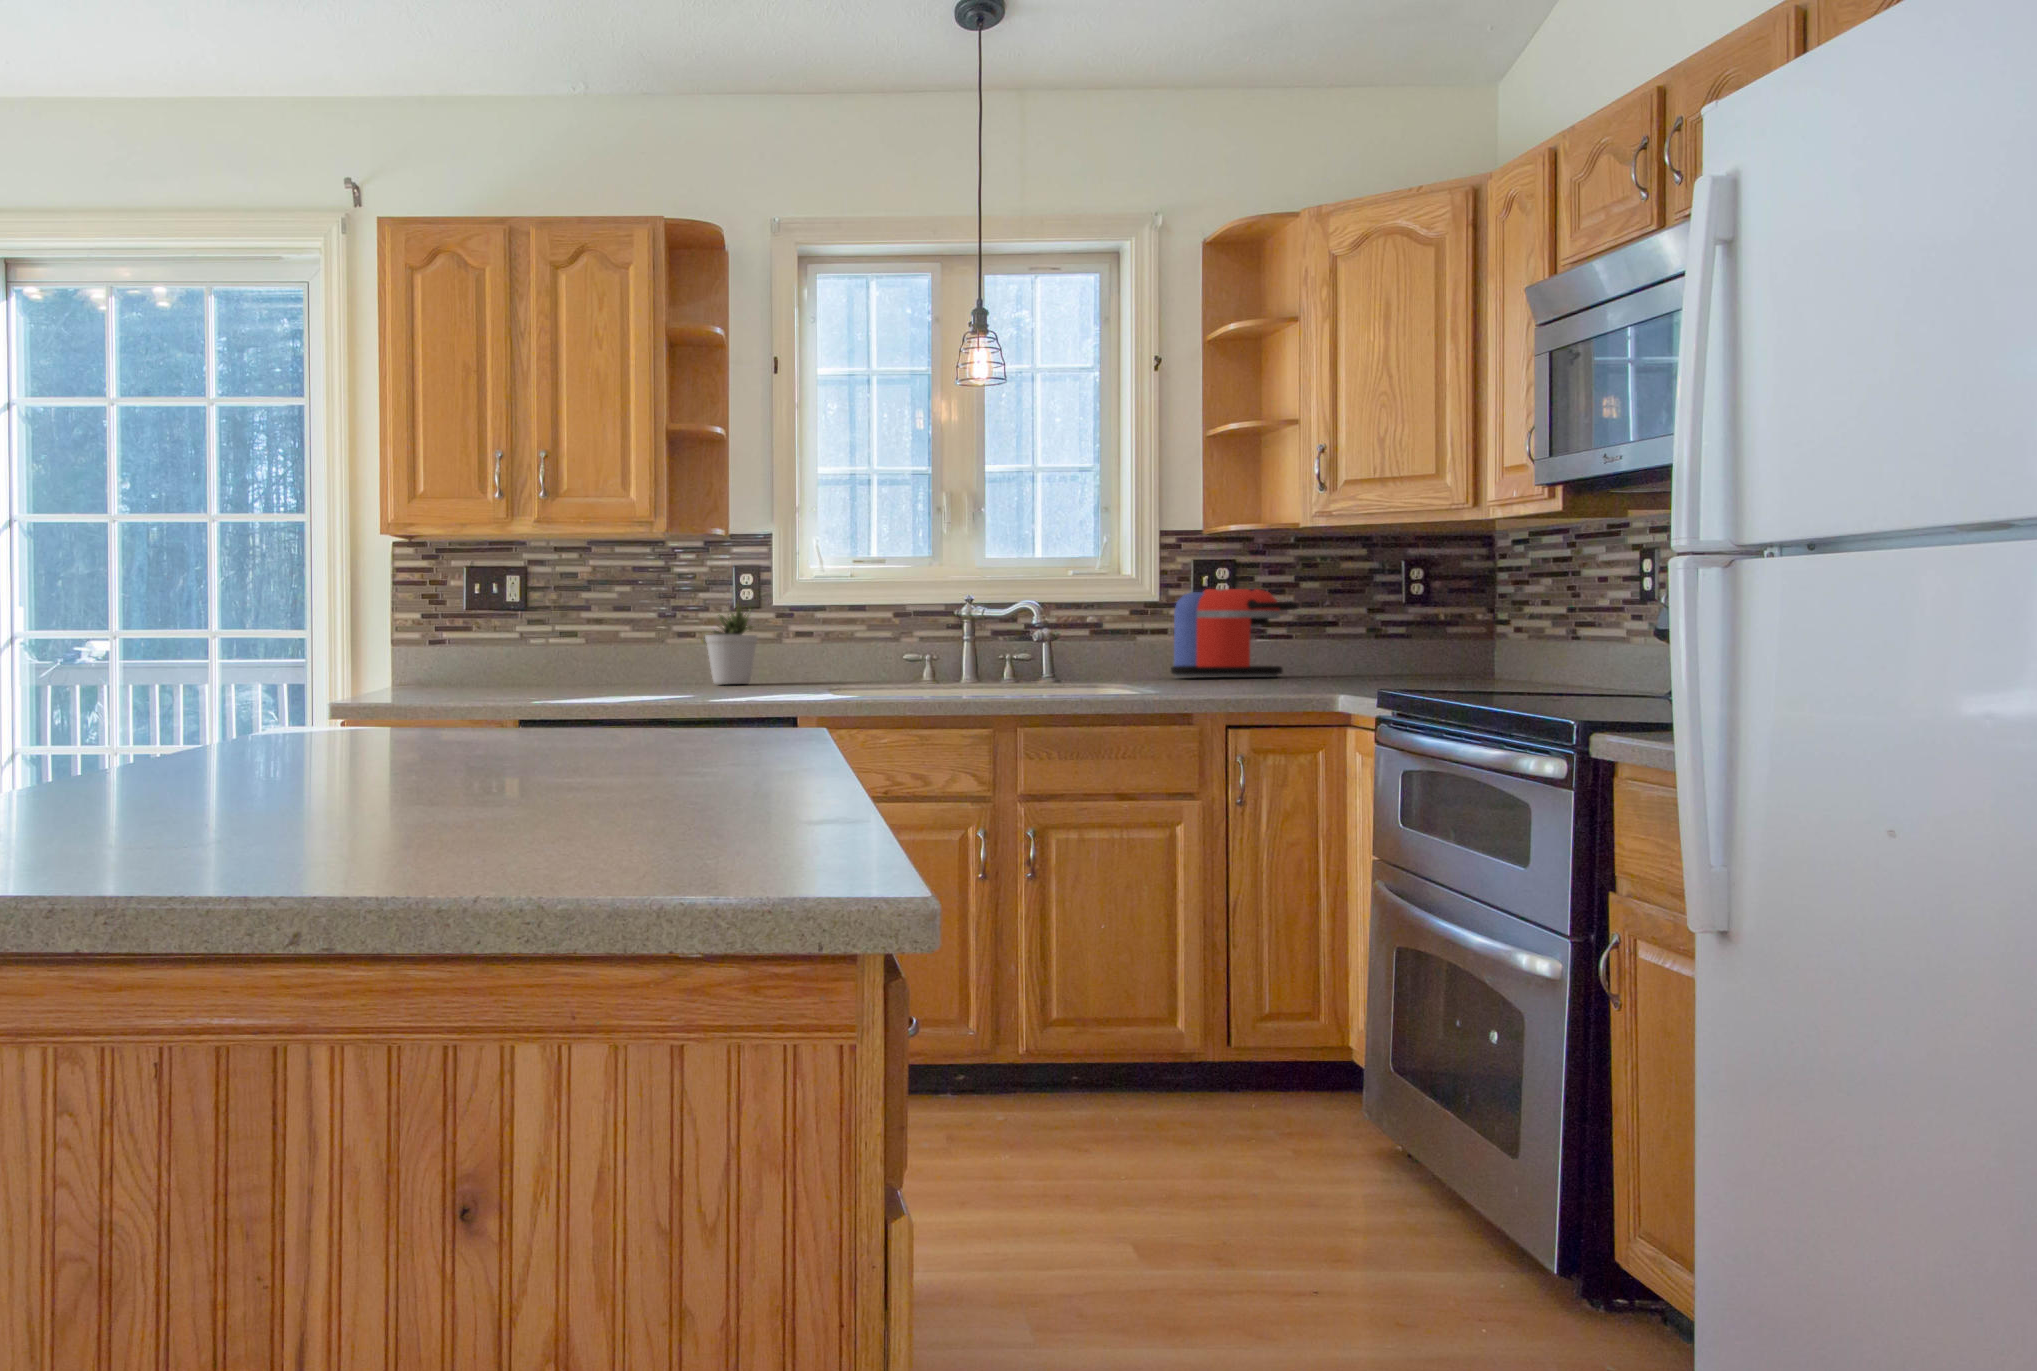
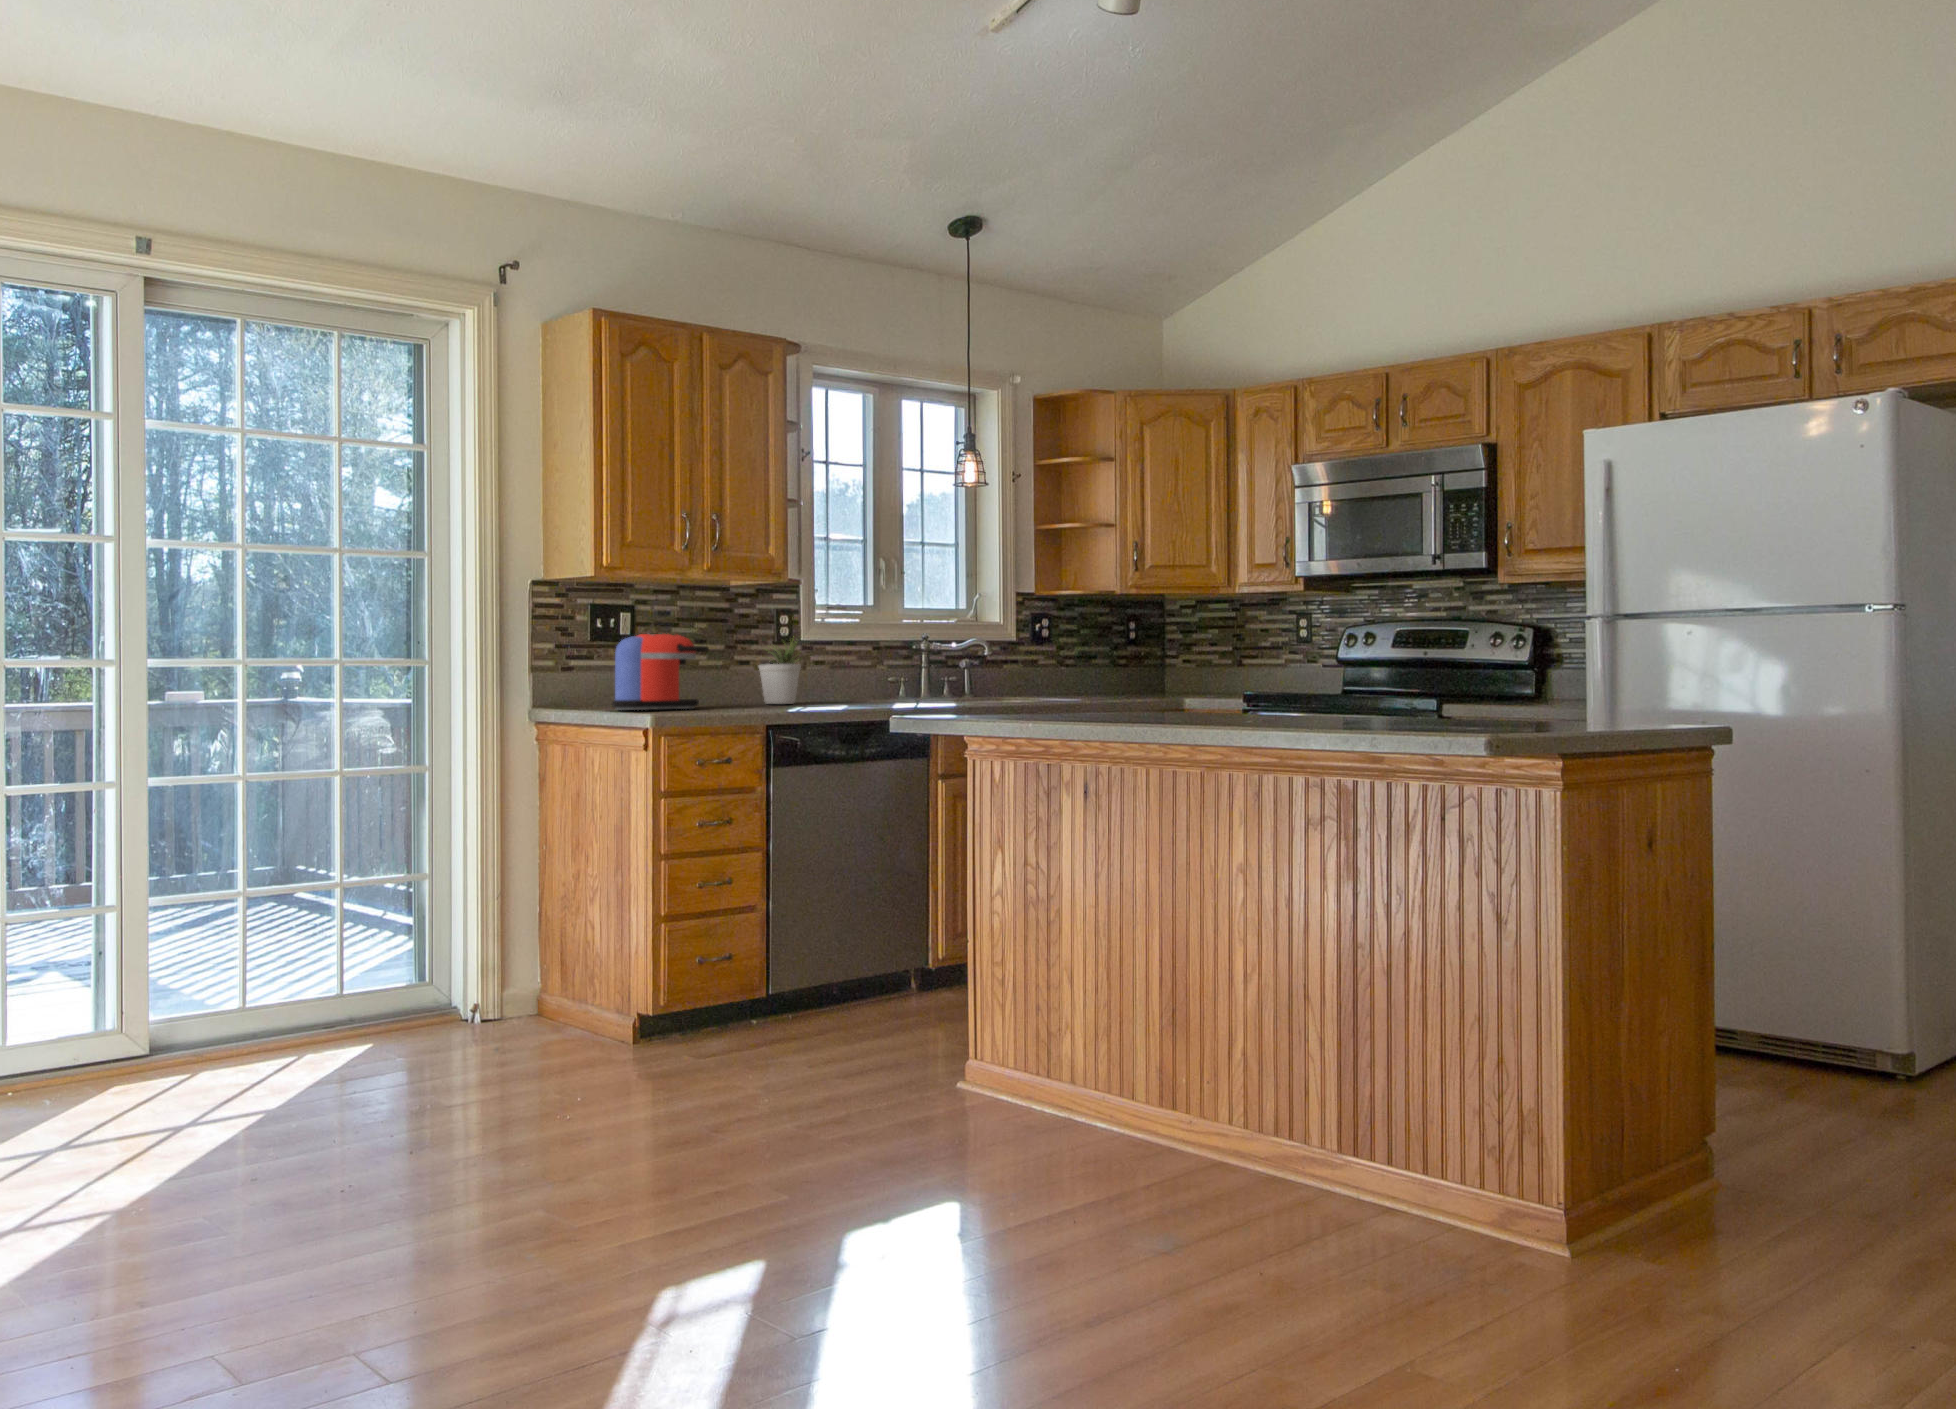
coffee maker: present [1171,589,1299,677] -> present [612,634,709,710]

